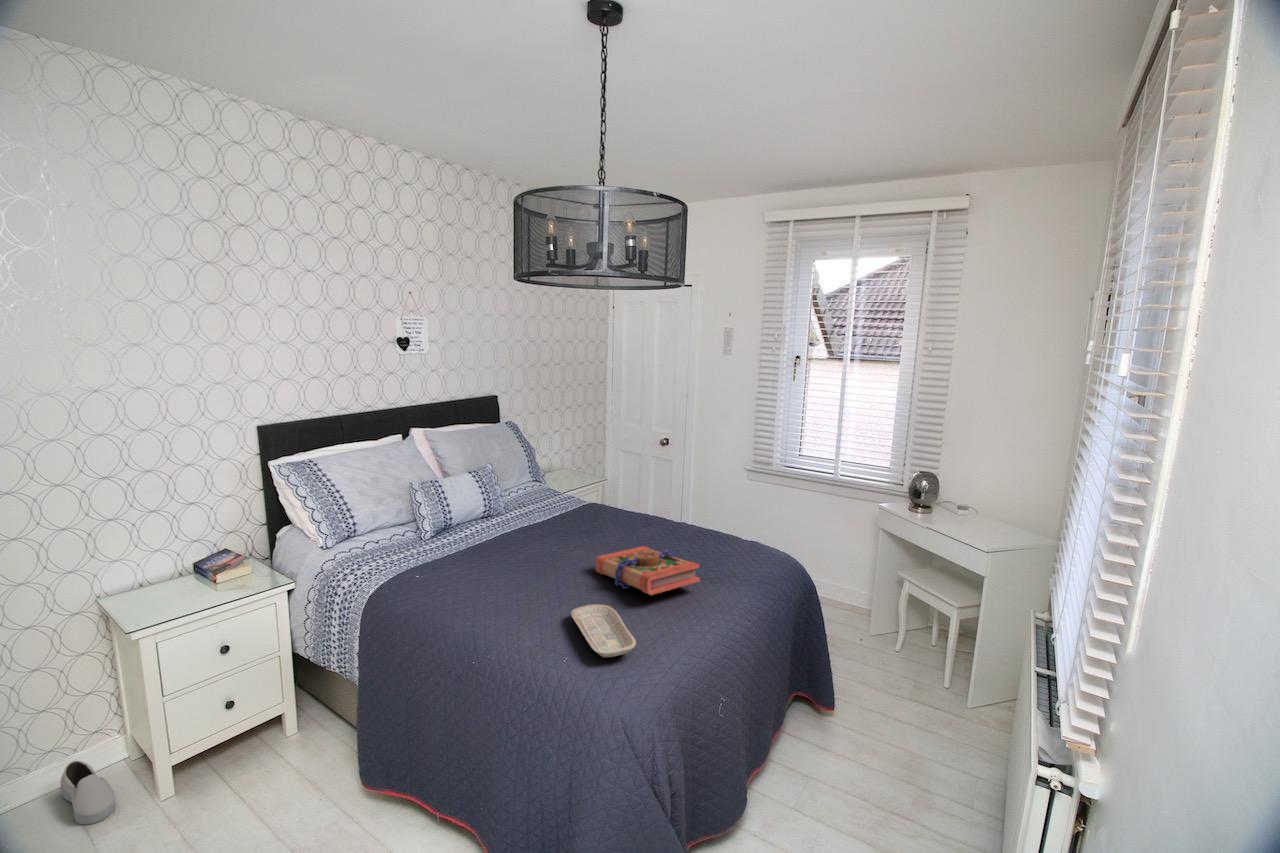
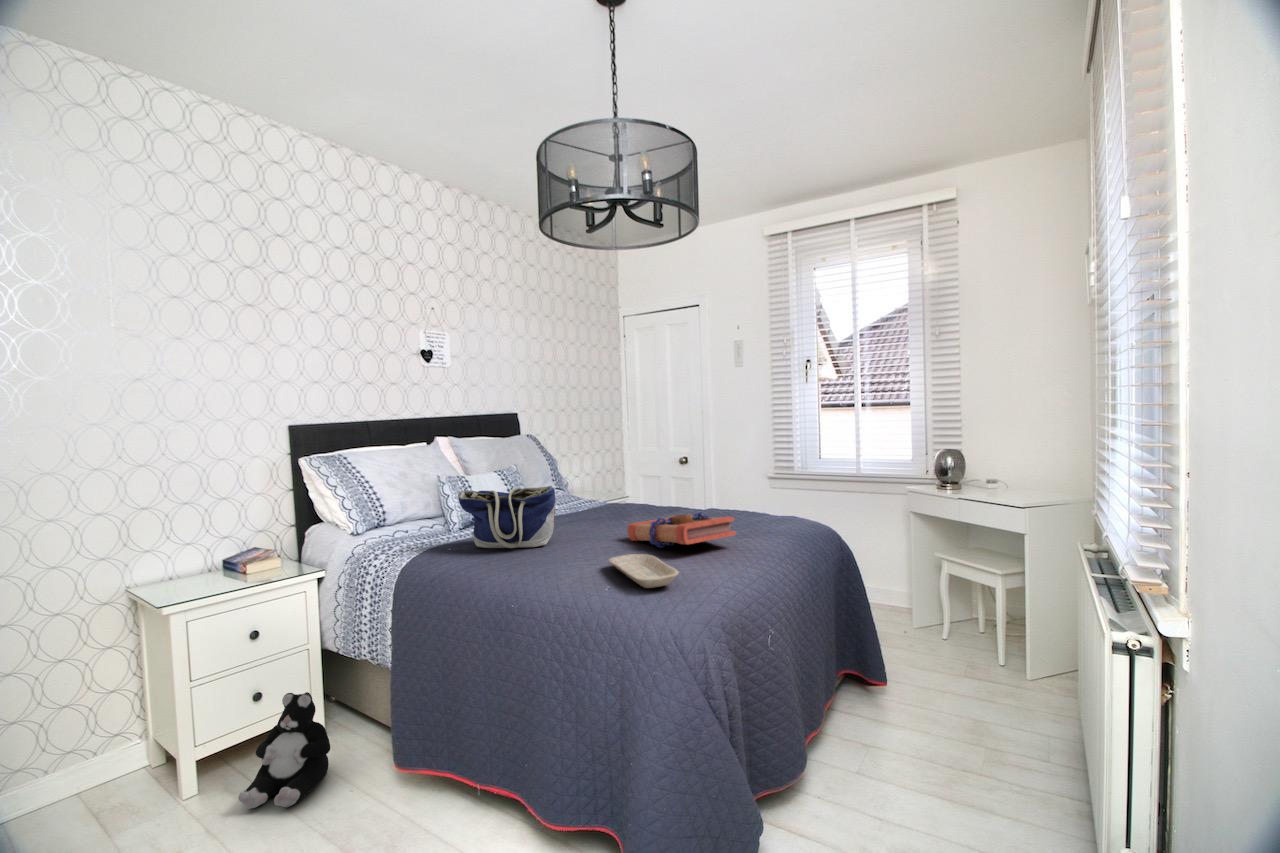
tote bag: none [426,519,524,580] -> present [458,486,555,548]
plush toy: none [213,709,301,819] -> present [239,692,330,809]
shoe: present [60,761,115,825] -> none [79,762,135,822]

